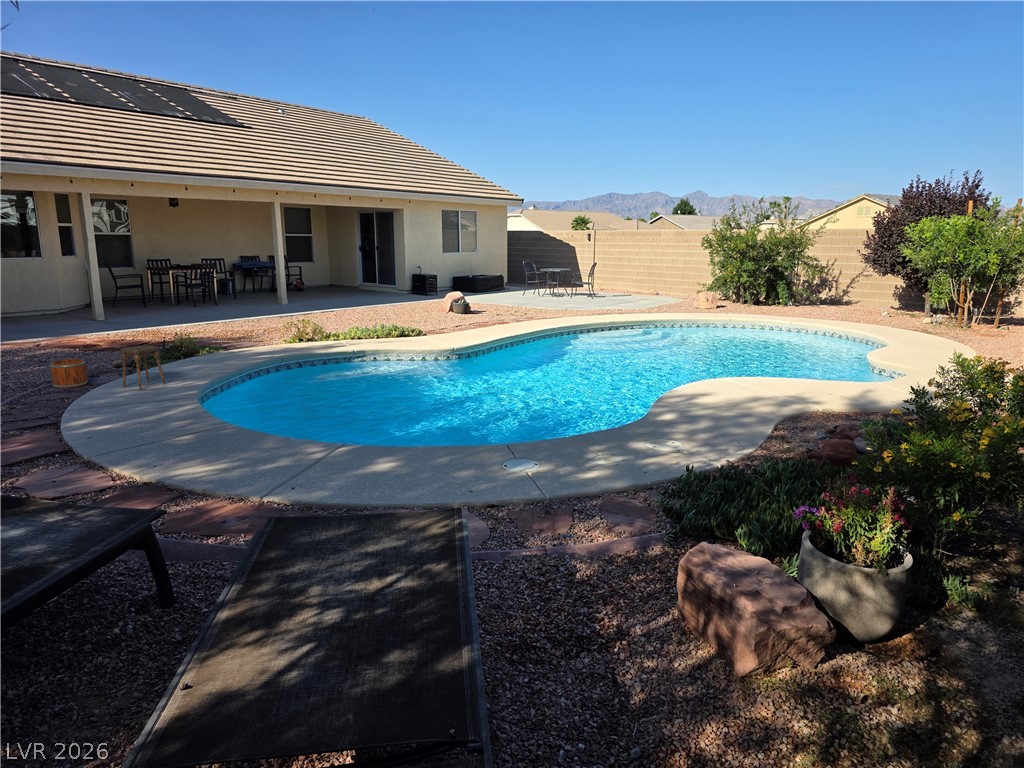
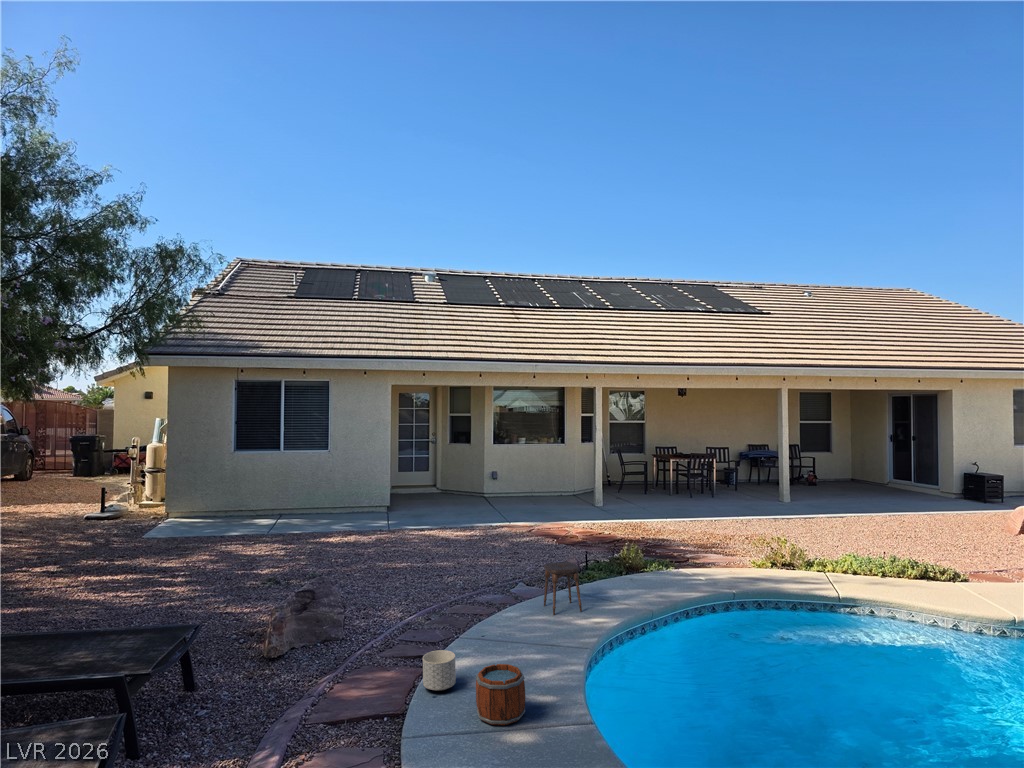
bucket: present [50,359,88,389] -> present [476,664,525,725]
planter: none [61,409,98,441] -> present [423,650,456,691]

